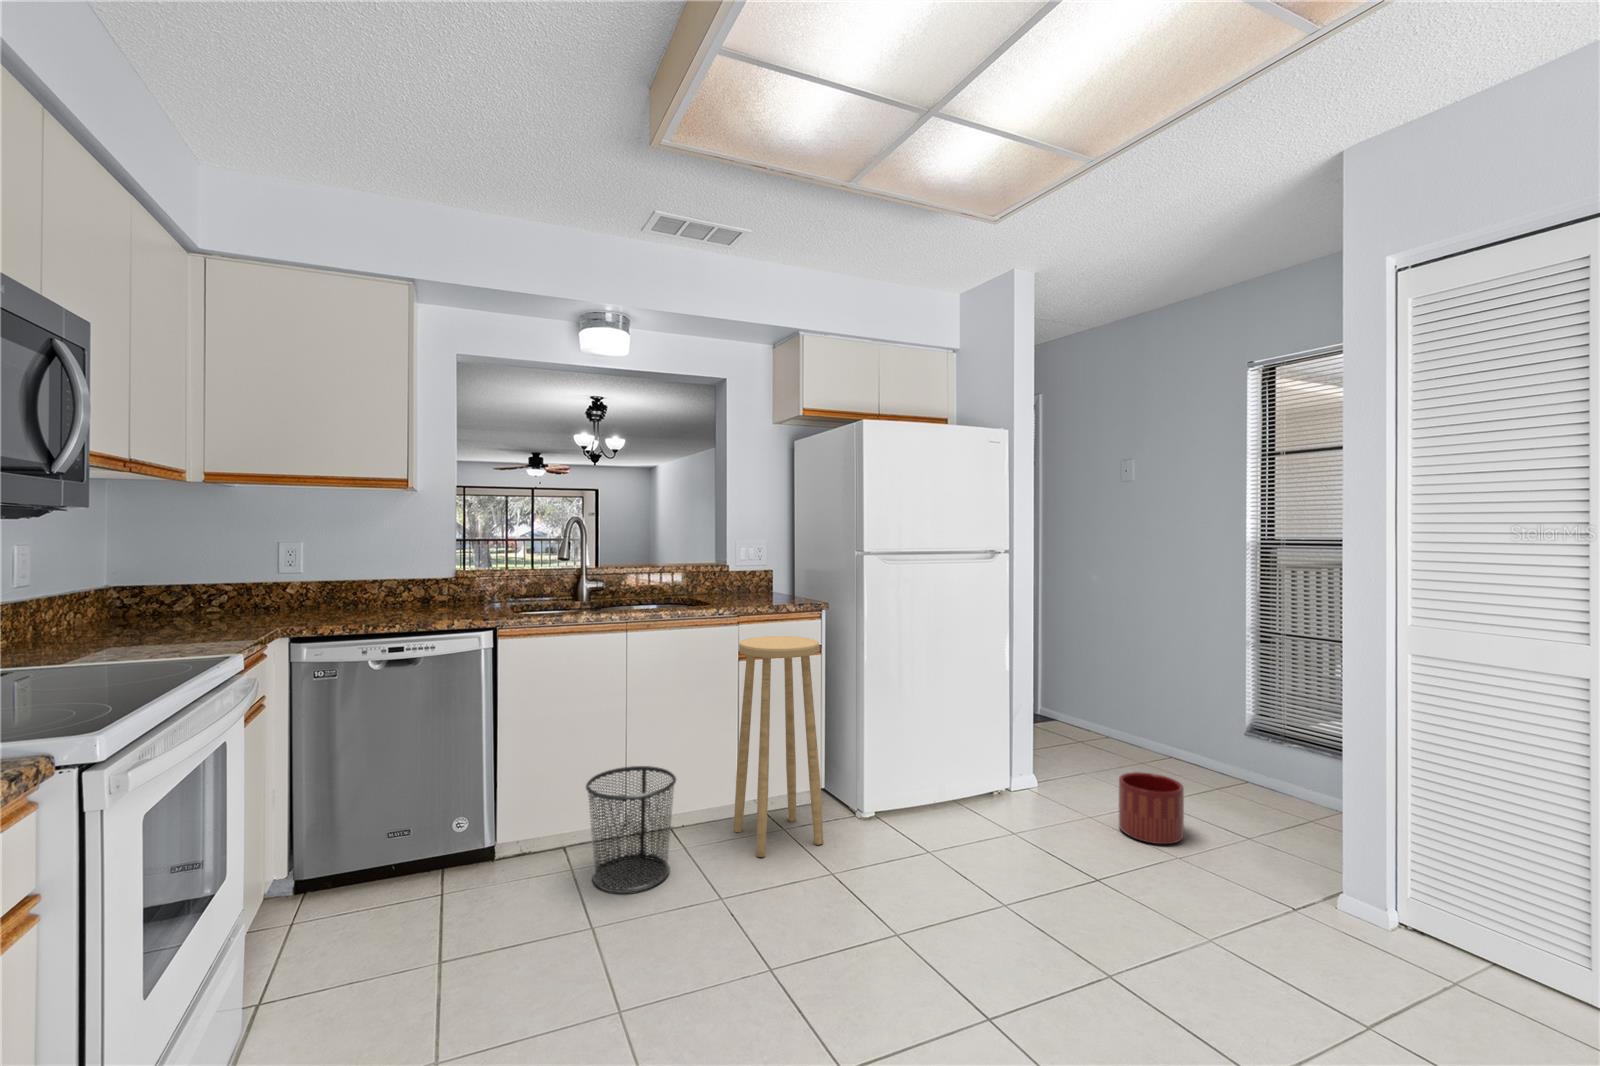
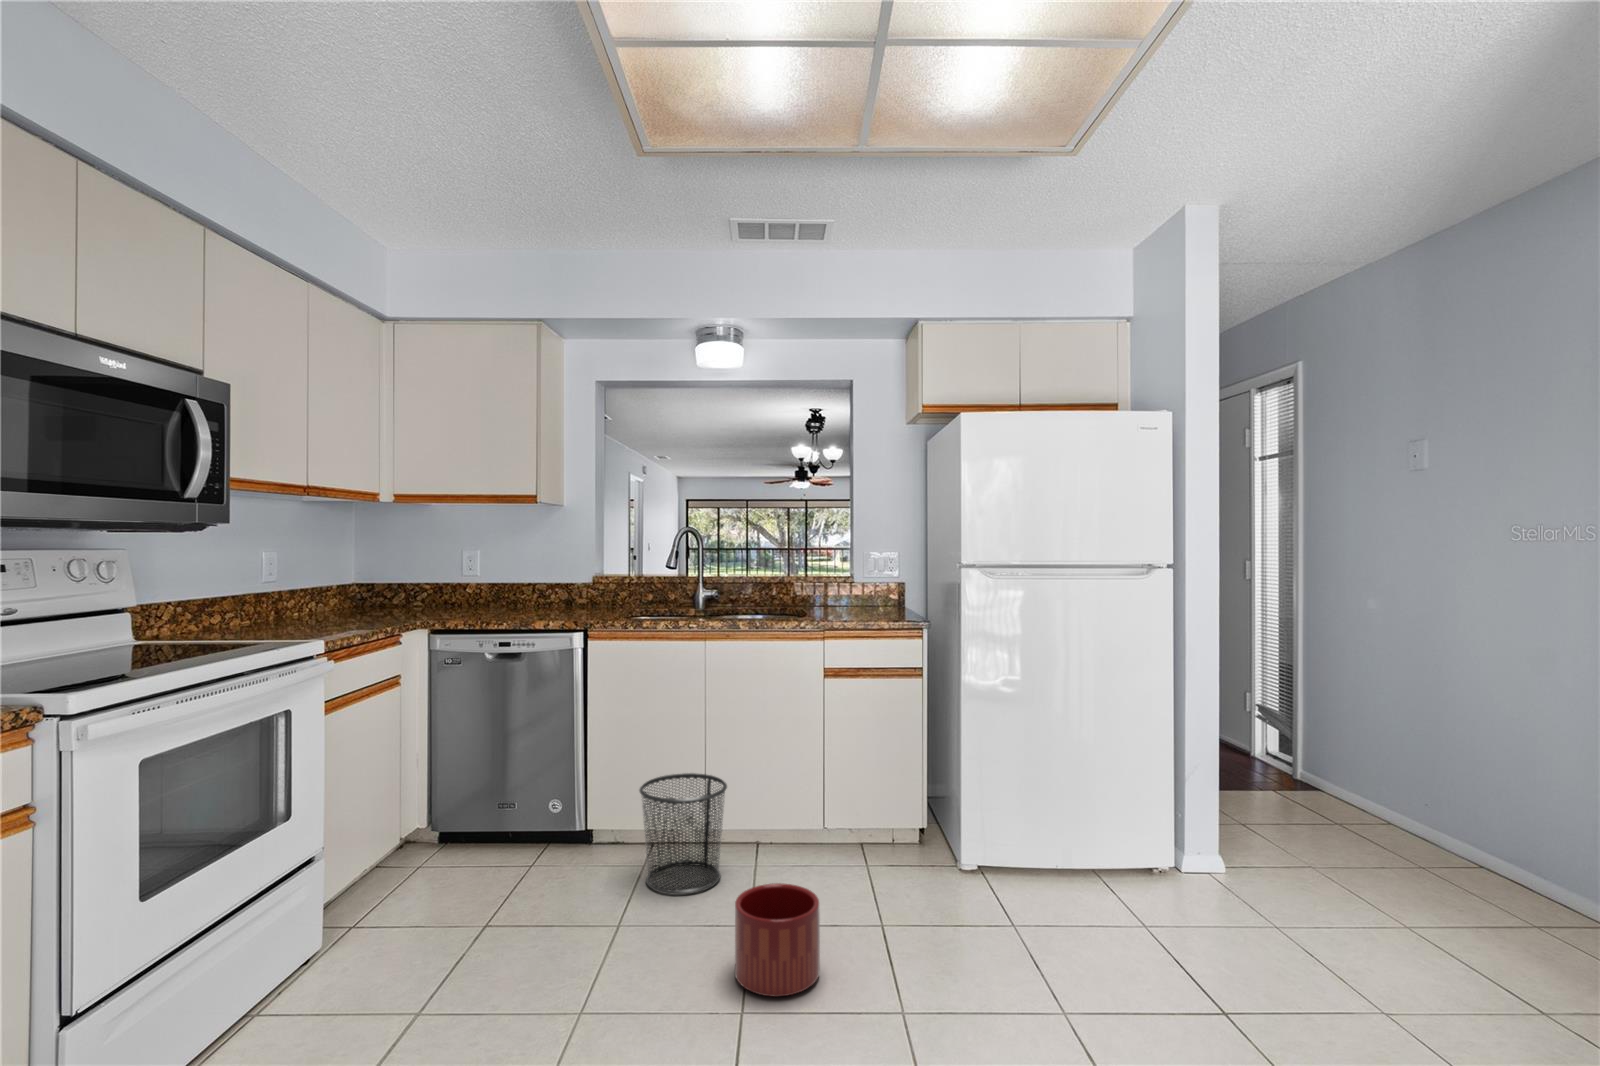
stool: present [734,636,823,857] -> none [805,654,893,890]
planter: present [1119,772,1184,844] -> present [735,883,820,997]

